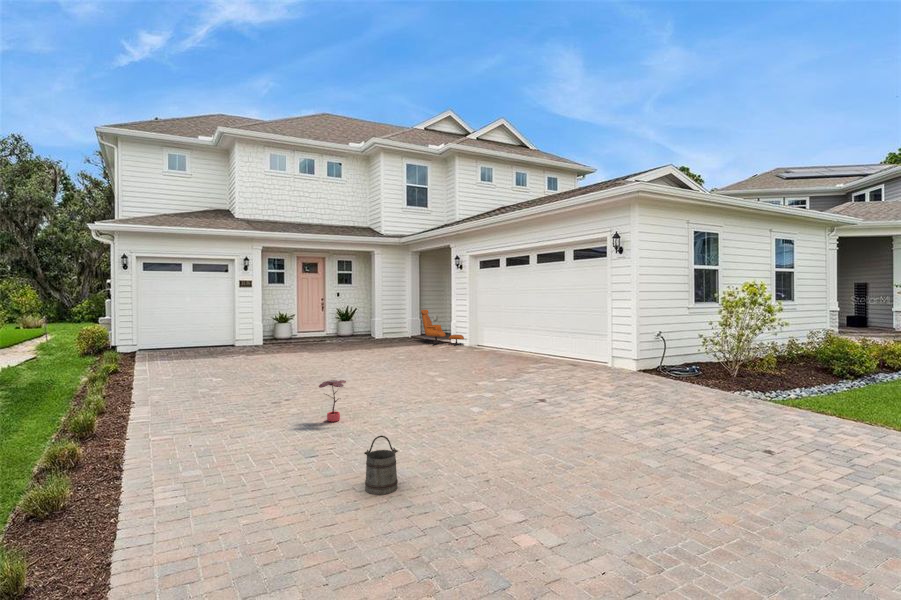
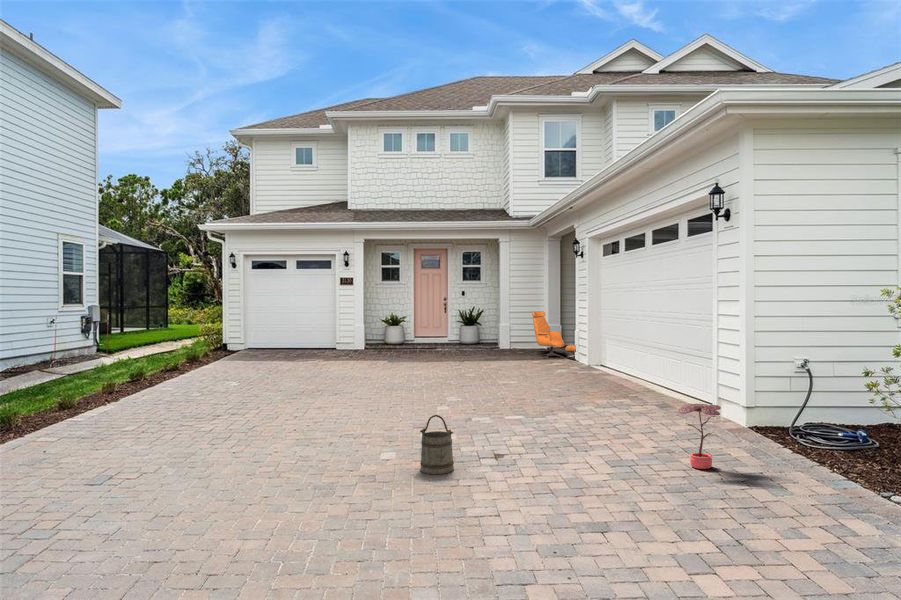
potted plant: present [319,380,346,422] -> present [678,404,721,469]
bucket: present [364,435,398,495] -> present [420,415,454,474]

